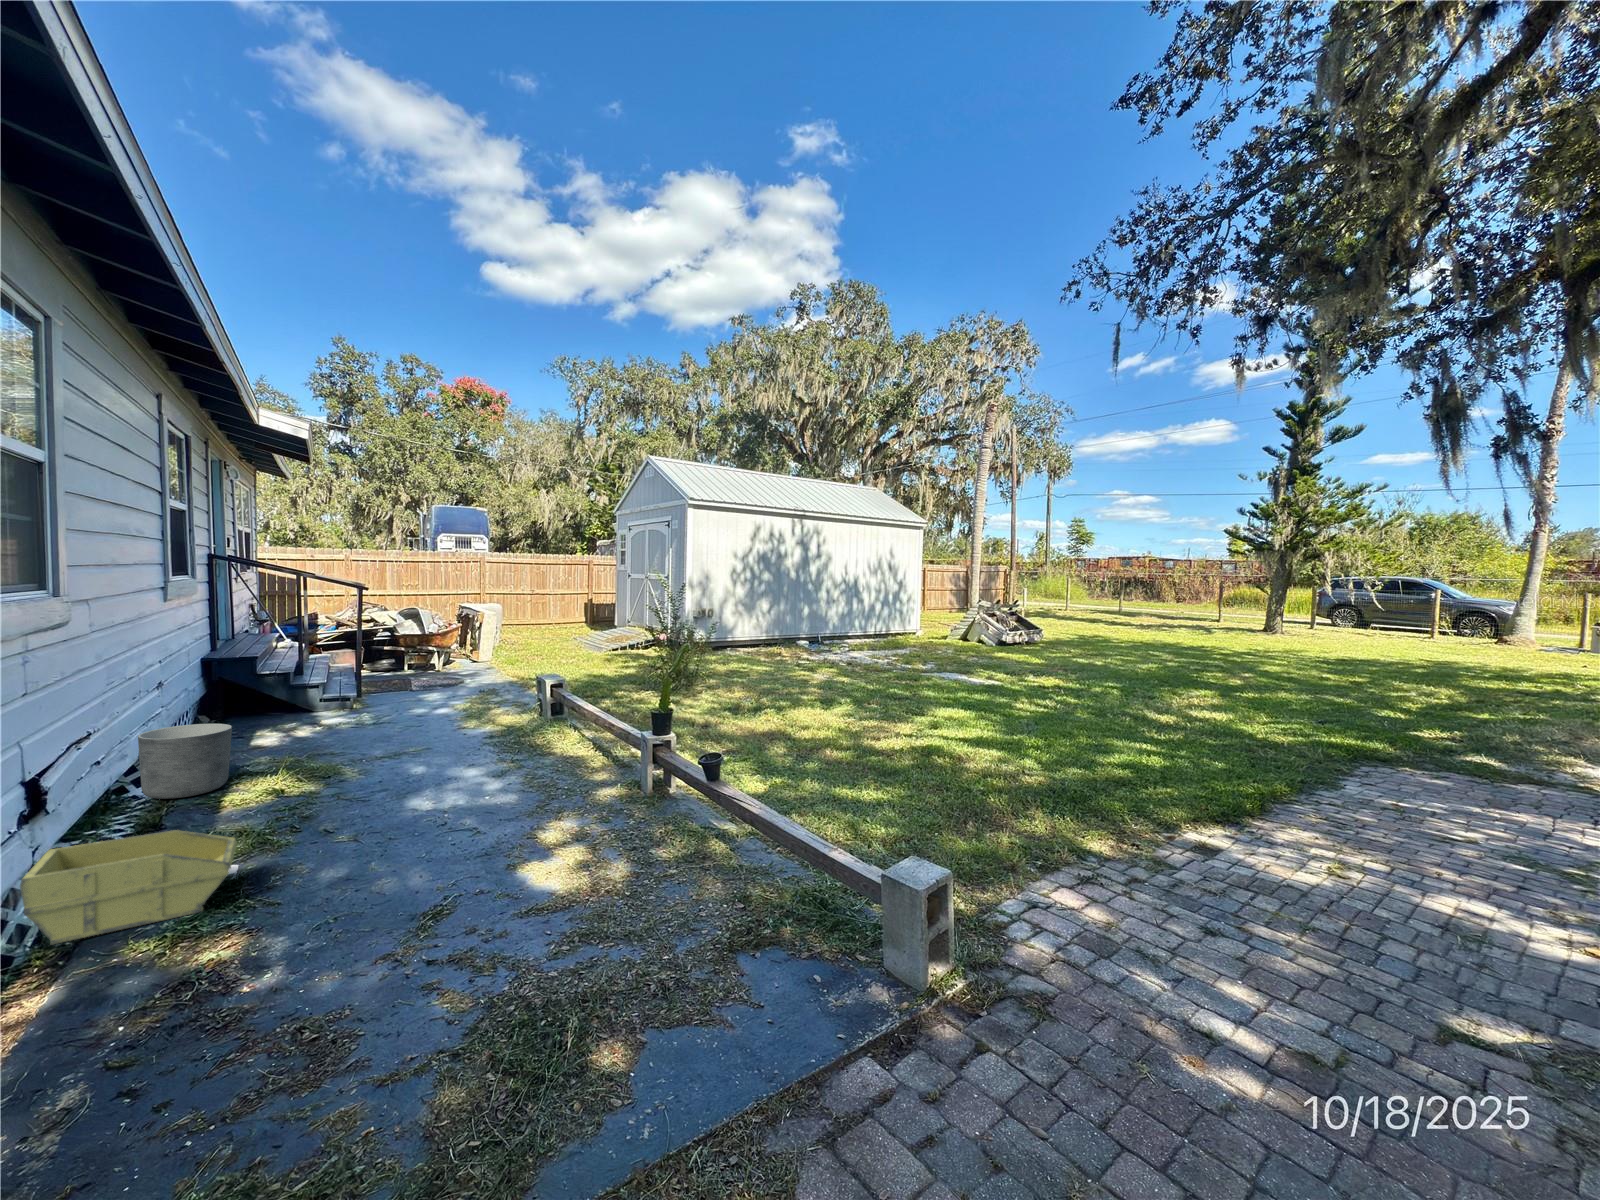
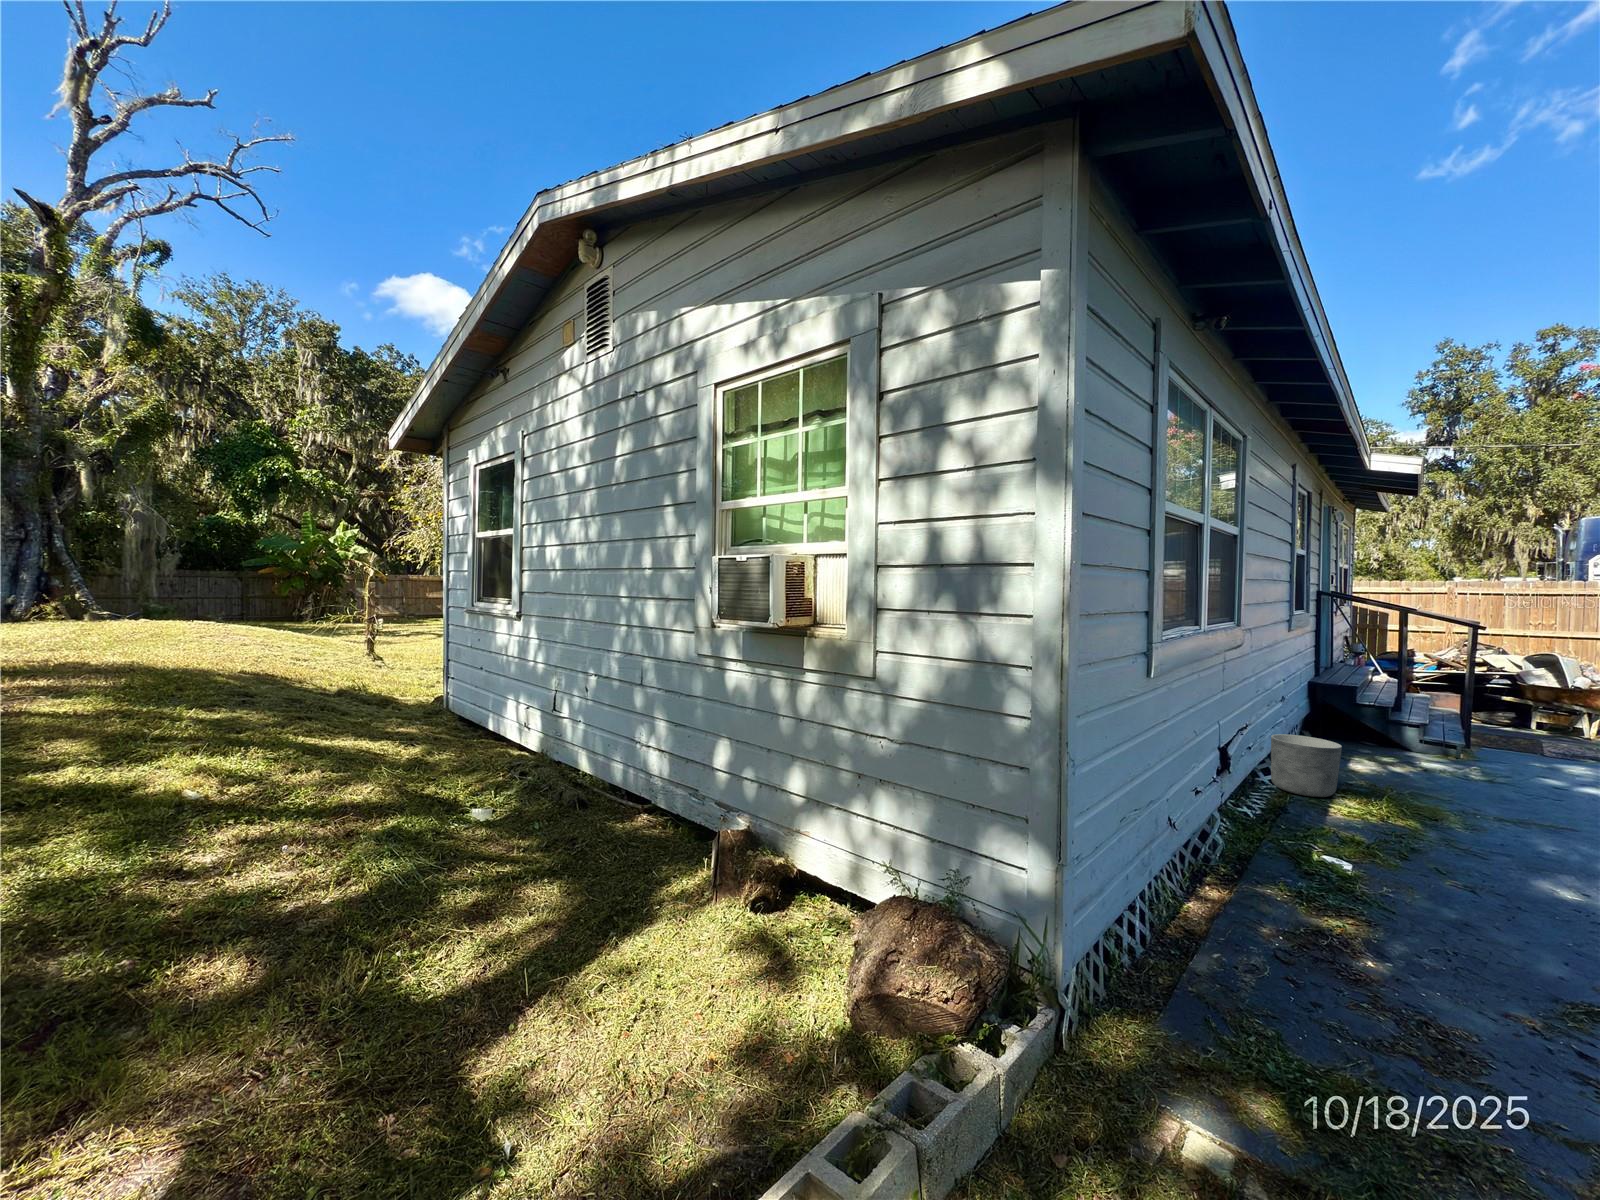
storage bin: present [20,830,237,944] -> none [1219,798,1355,887]

